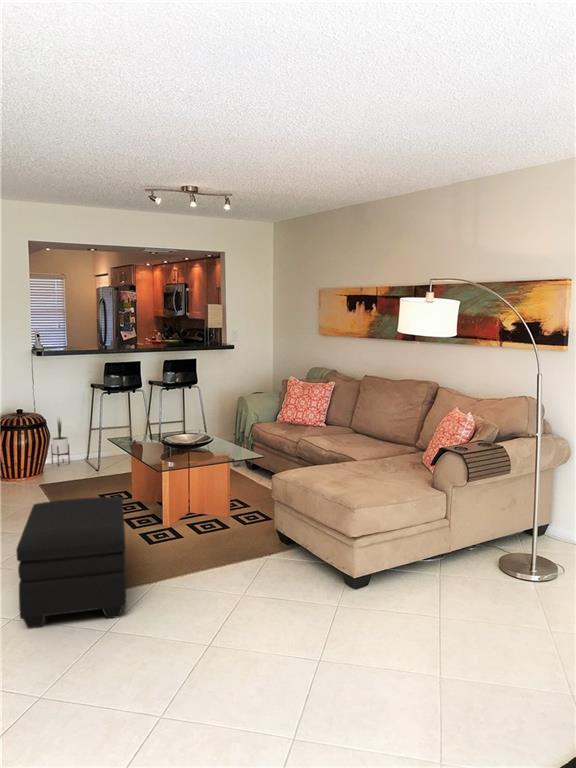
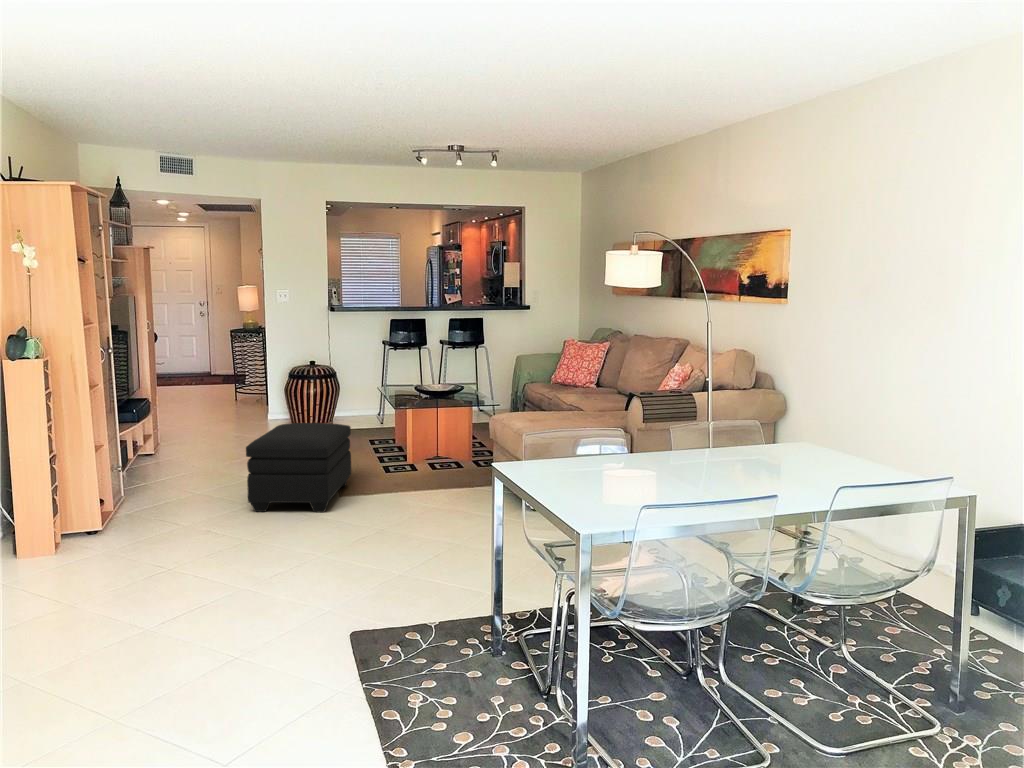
potted plant: present [51,419,70,466] -> none [343,368,359,418]

